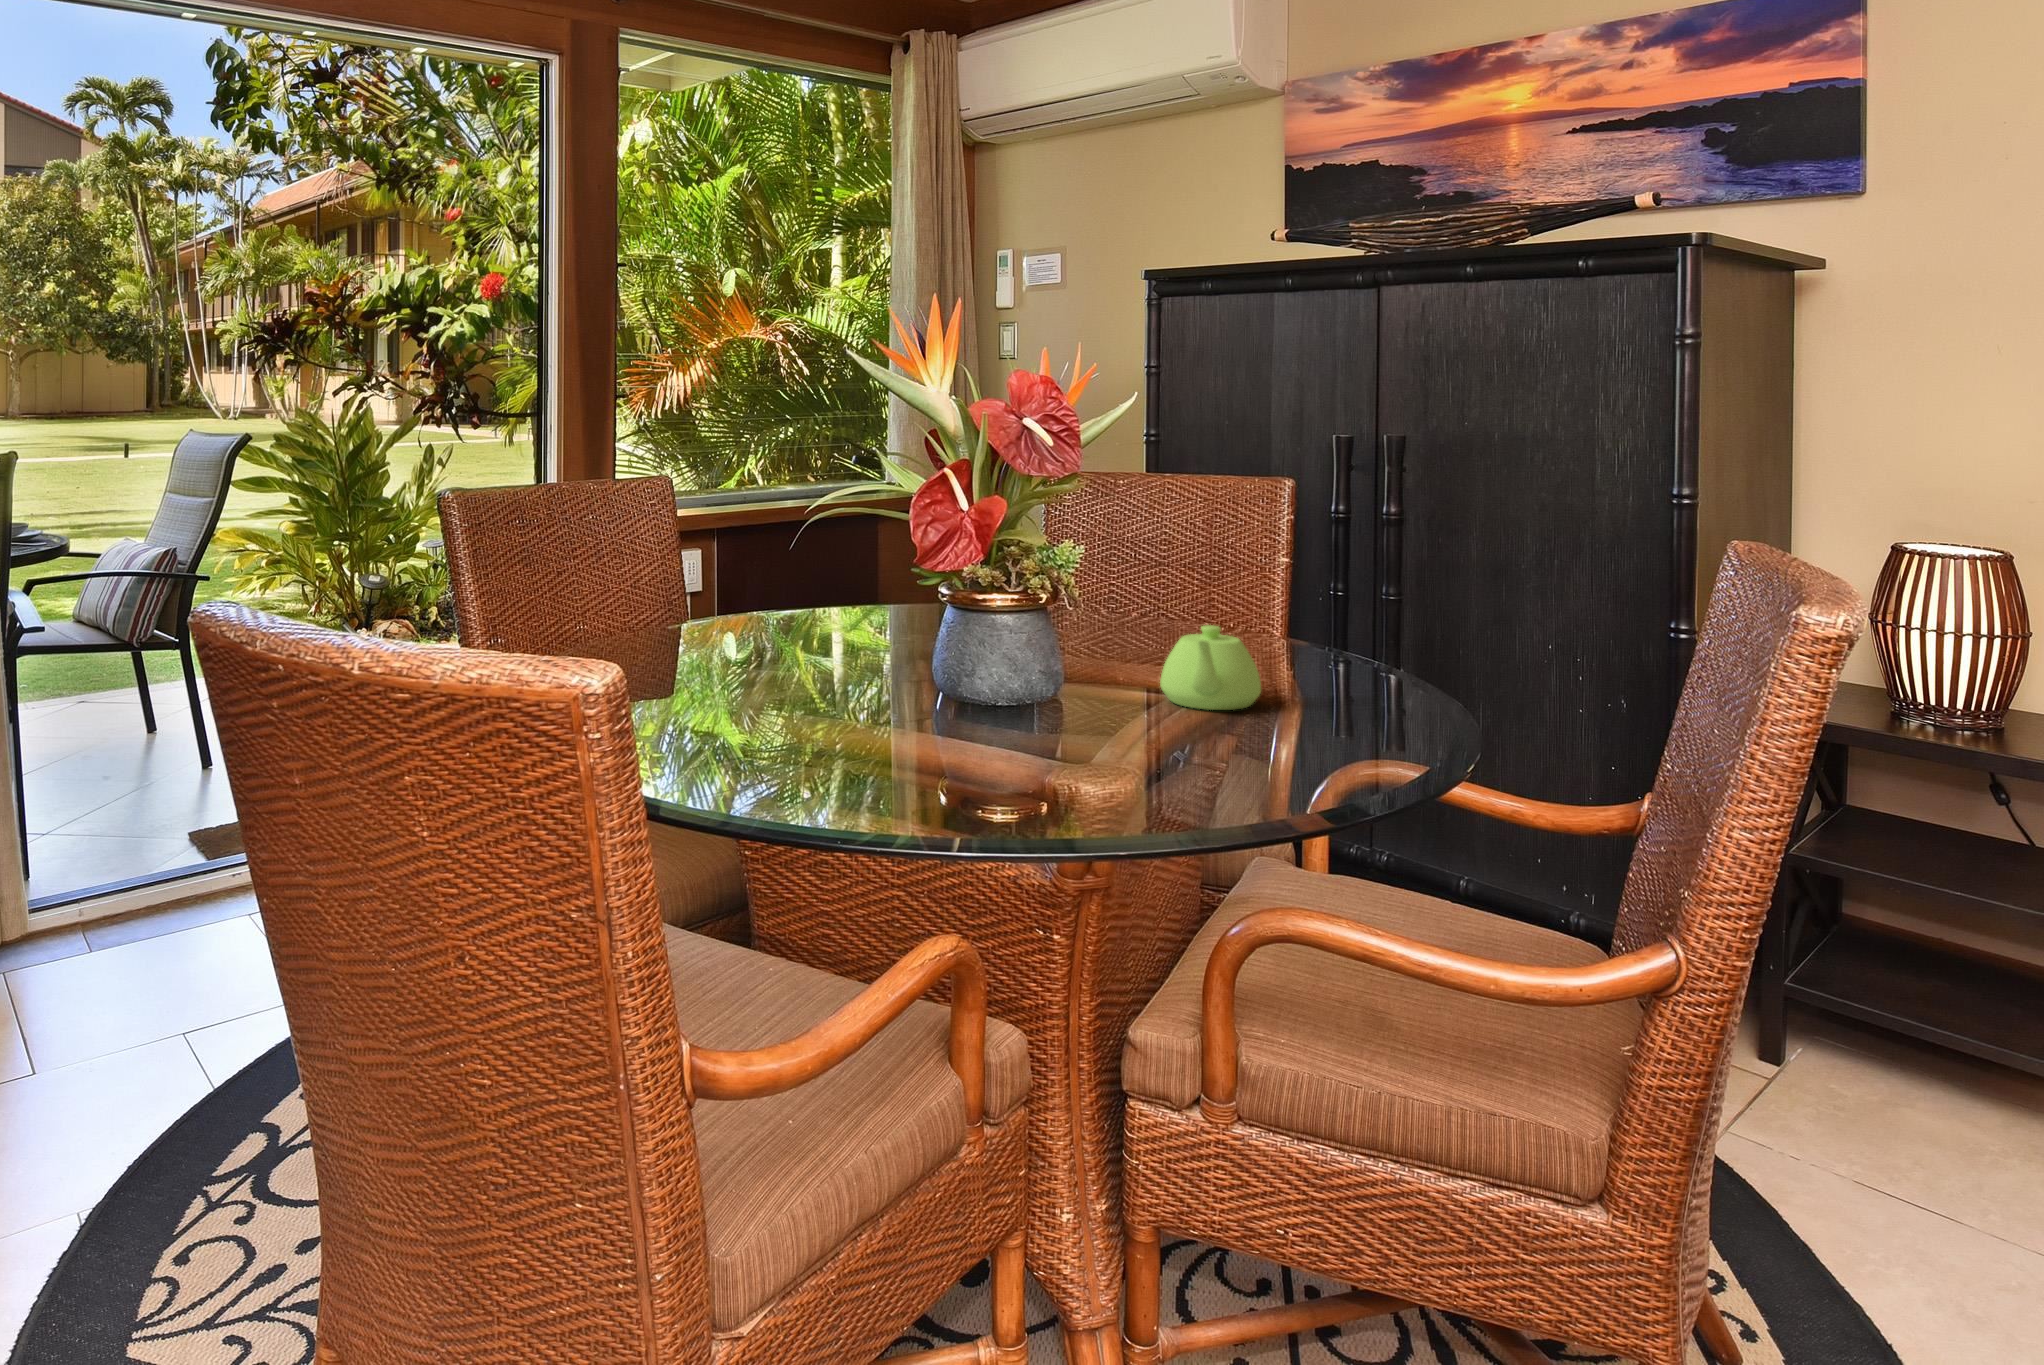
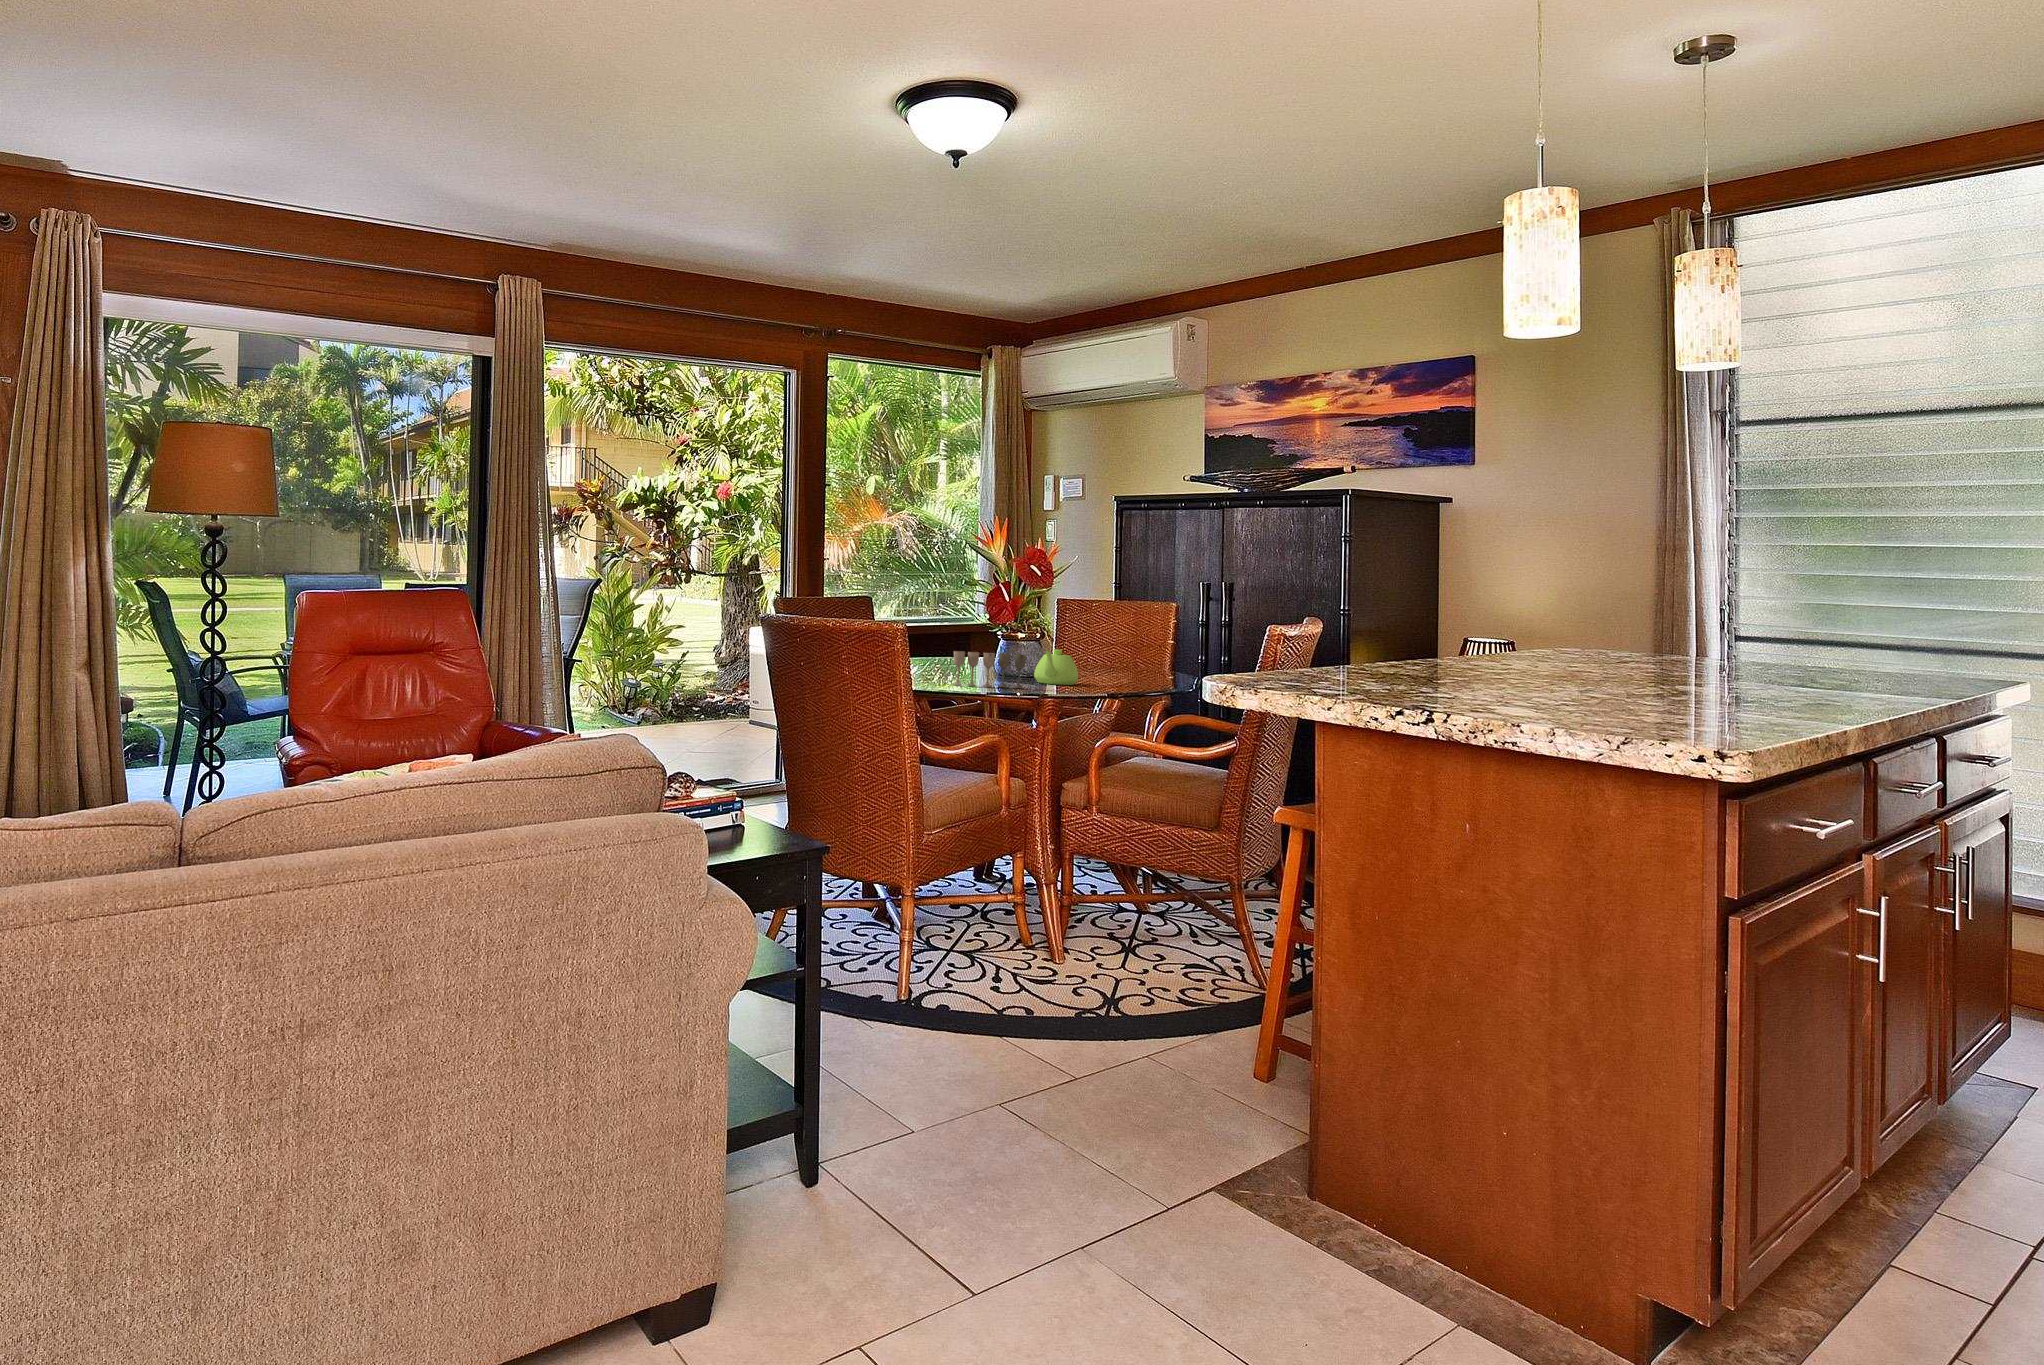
wine glass: none [1016,674,1189,770] -> present [953,651,1026,688]

